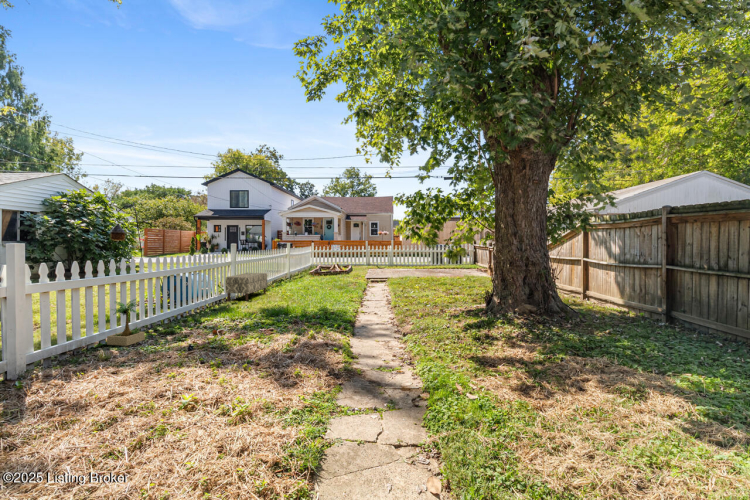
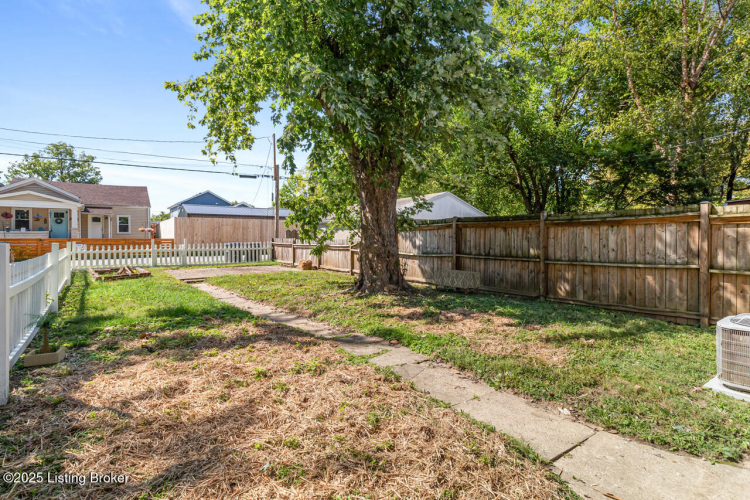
bench: present [226,273,267,301] -> present [434,270,481,295]

